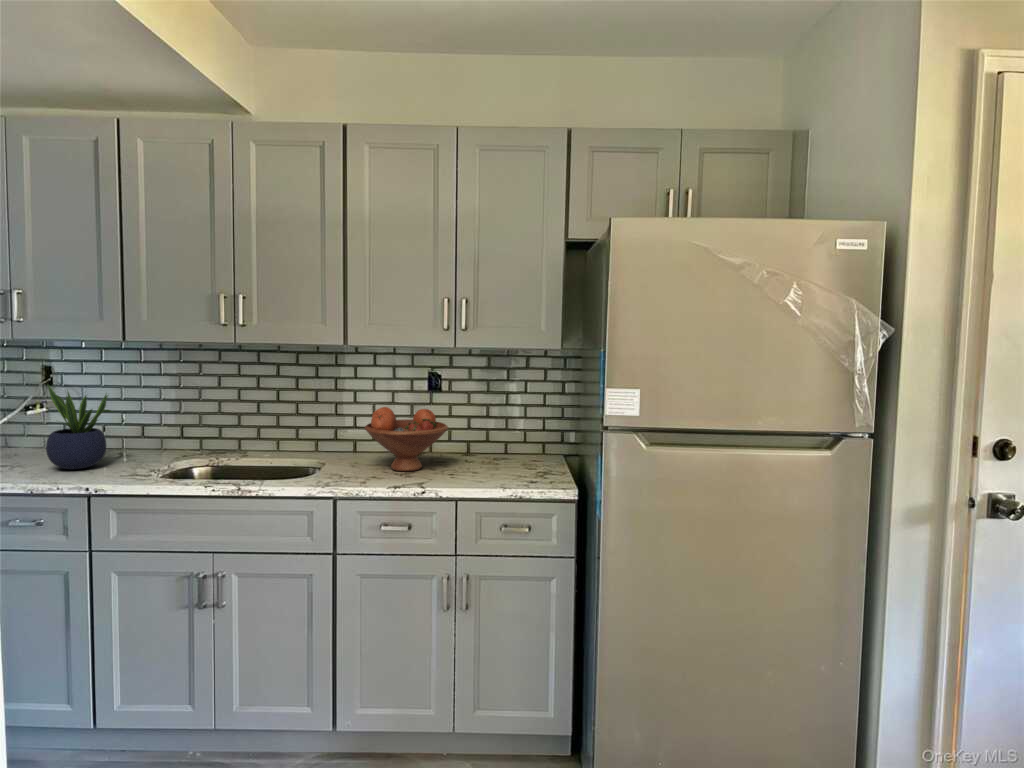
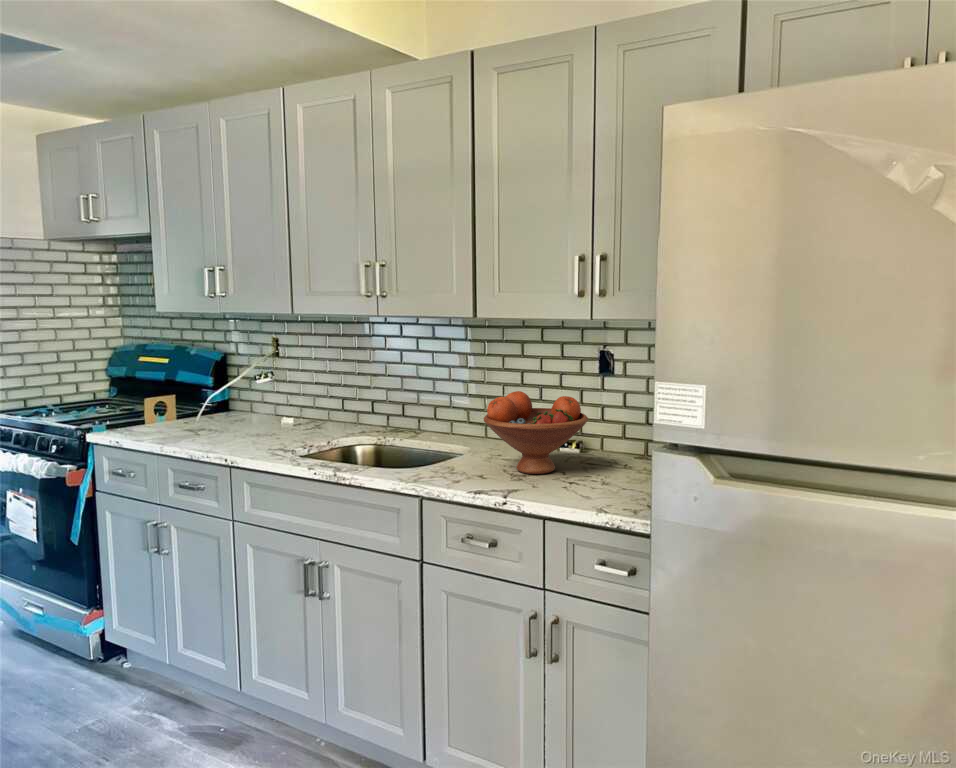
potted plant: present [46,386,112,469] -> none [243,355,302,435]

